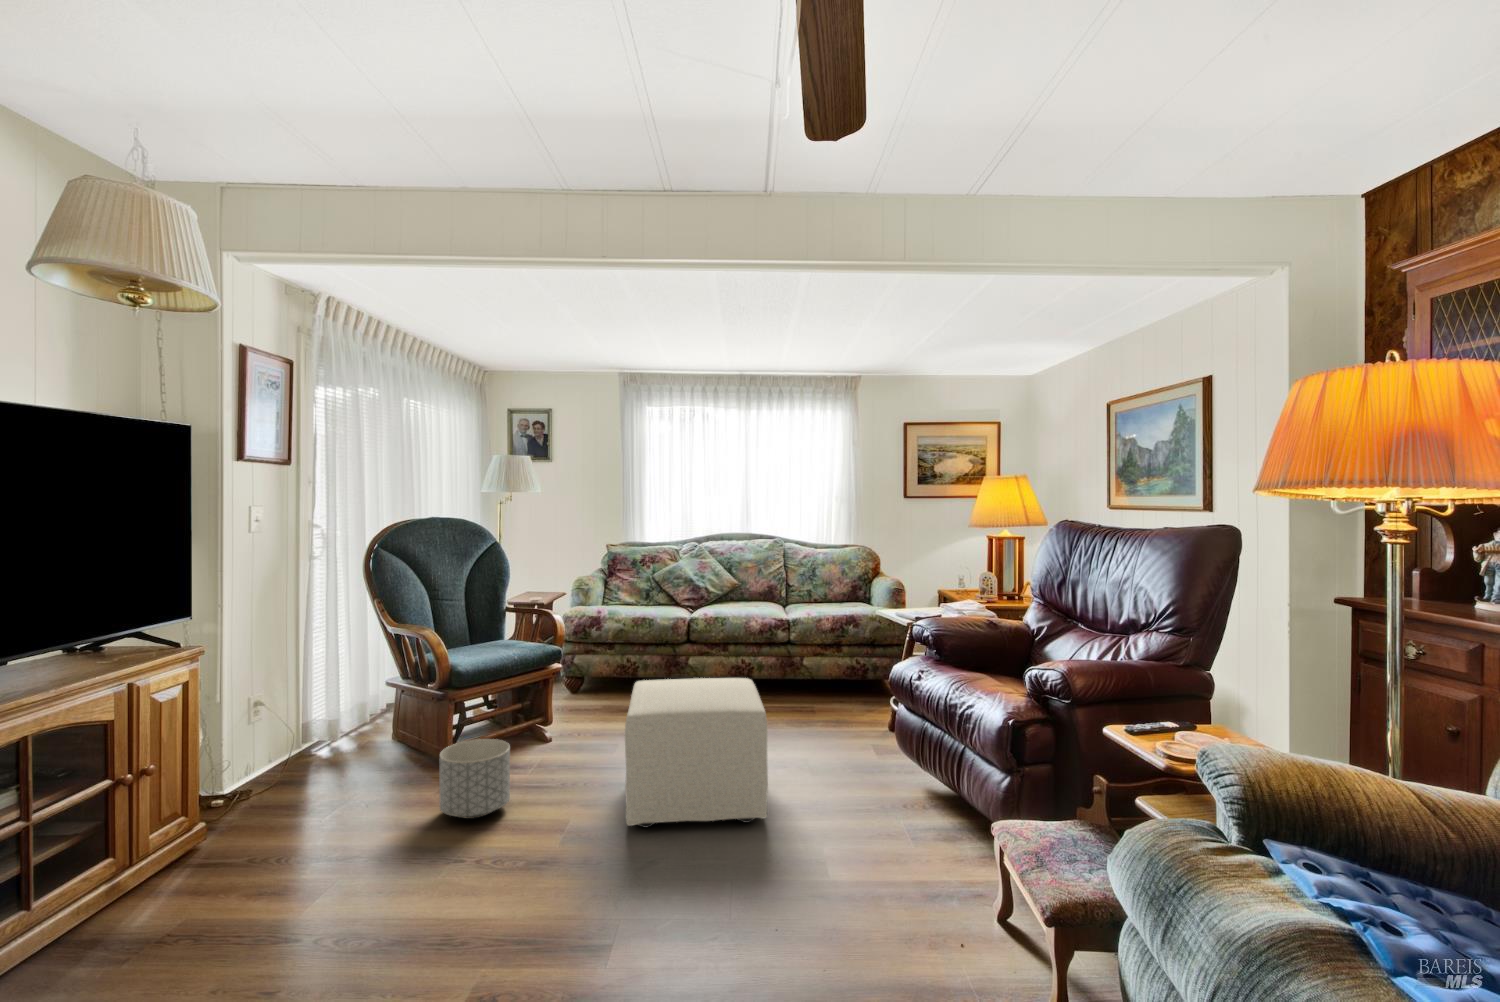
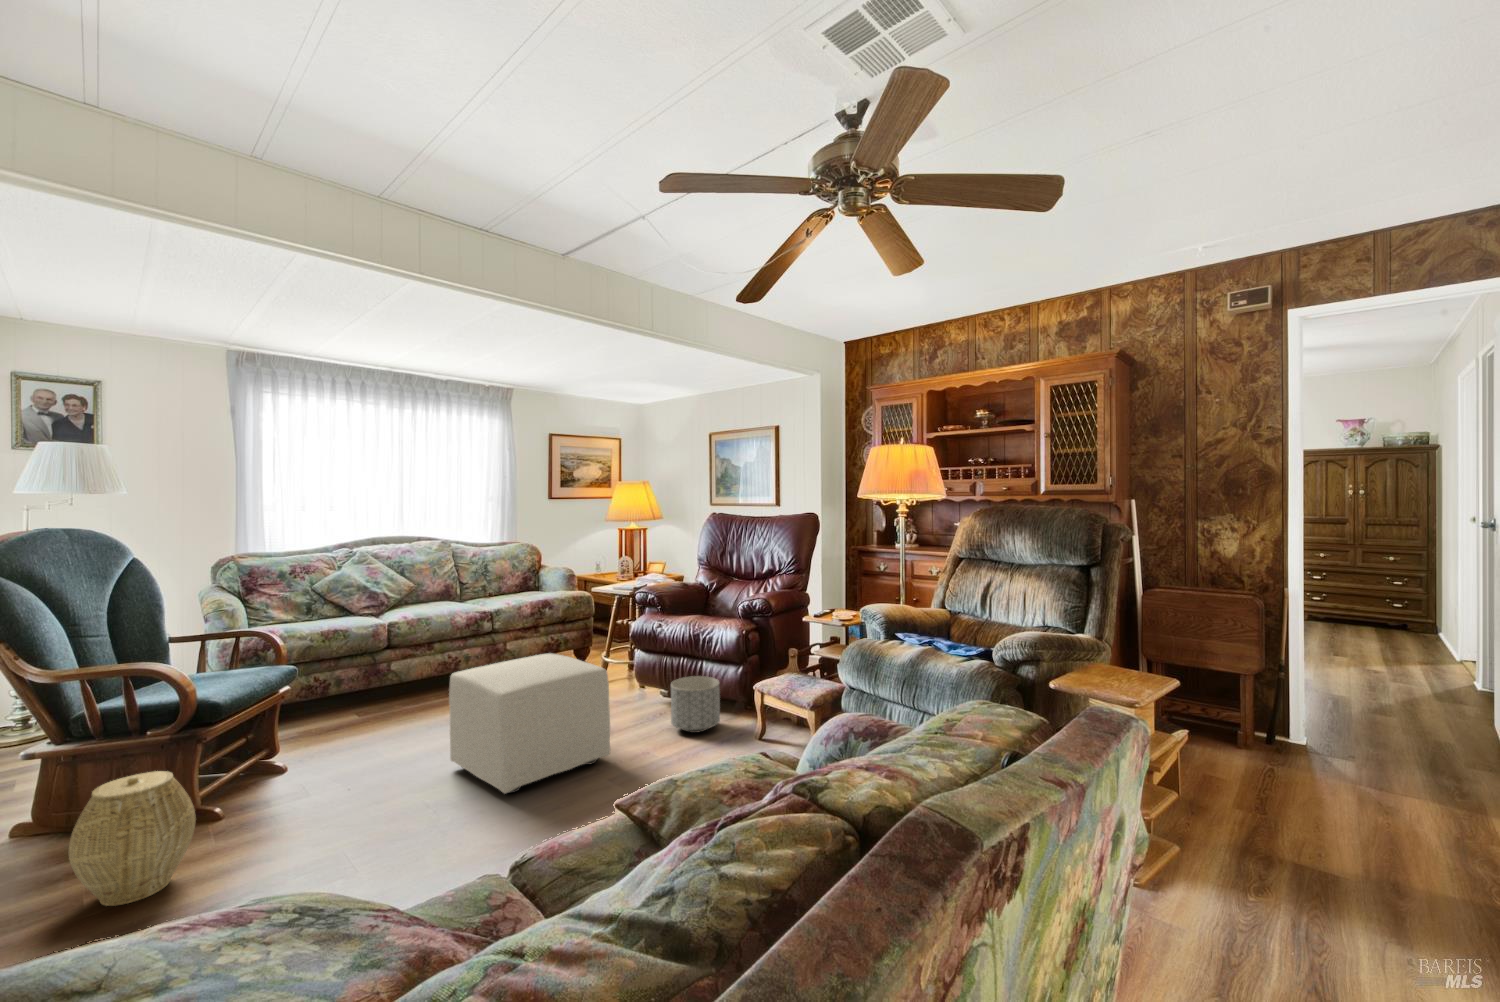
woven basket: none [316,717,401,819] -> present [69,771,196,906]
planter: present [440,739,510,819] -> present [671,676,720,733]

